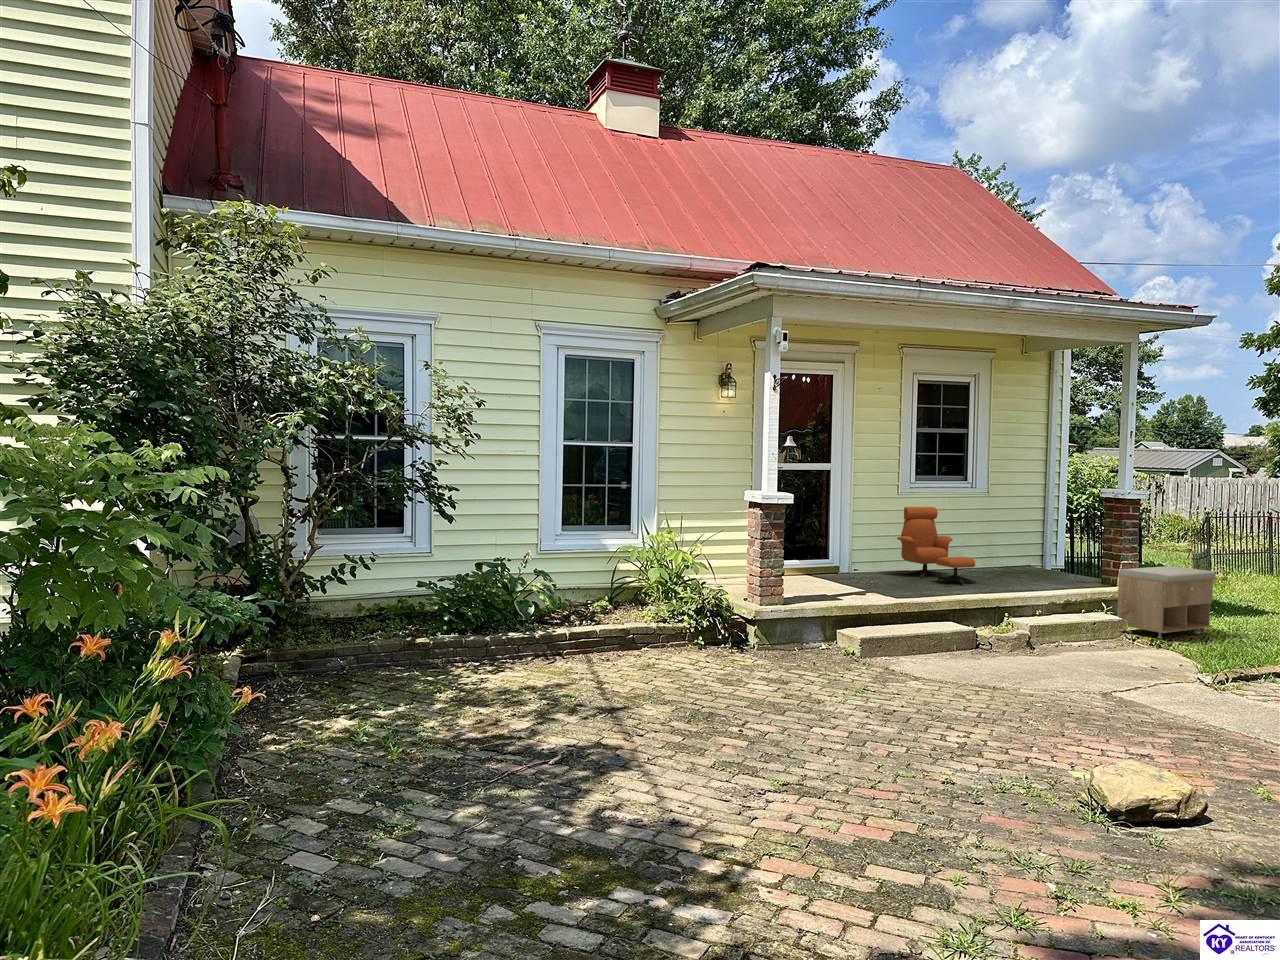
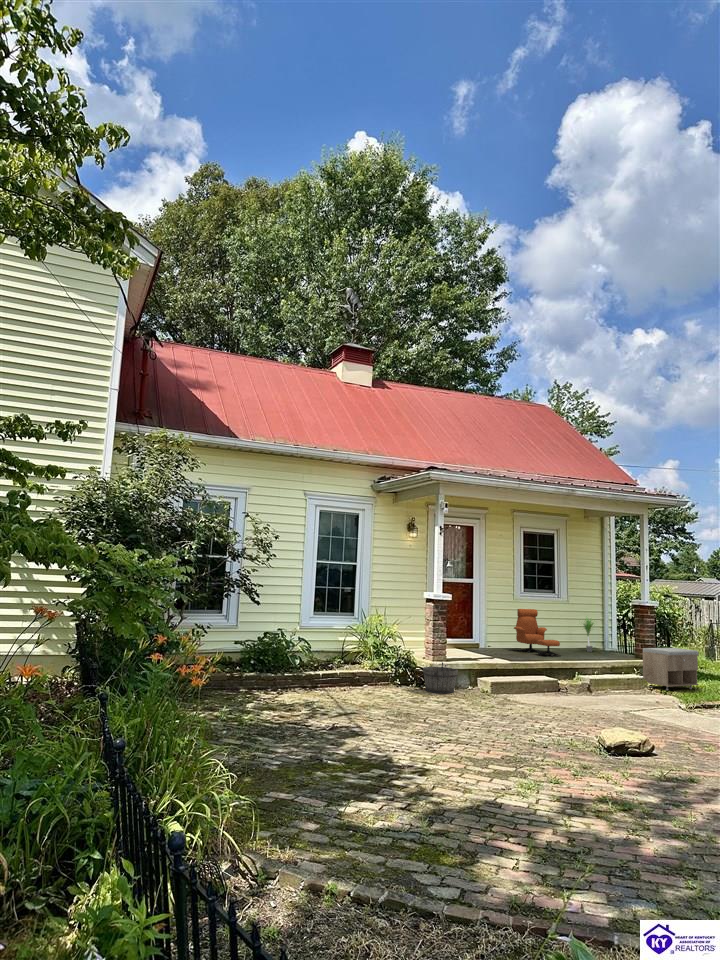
potted plant: none [998,511,1042,572] -> present [584,619,594,652]
wooden bucket: none [743,604,804,661] -> present [423,662,458,693]

